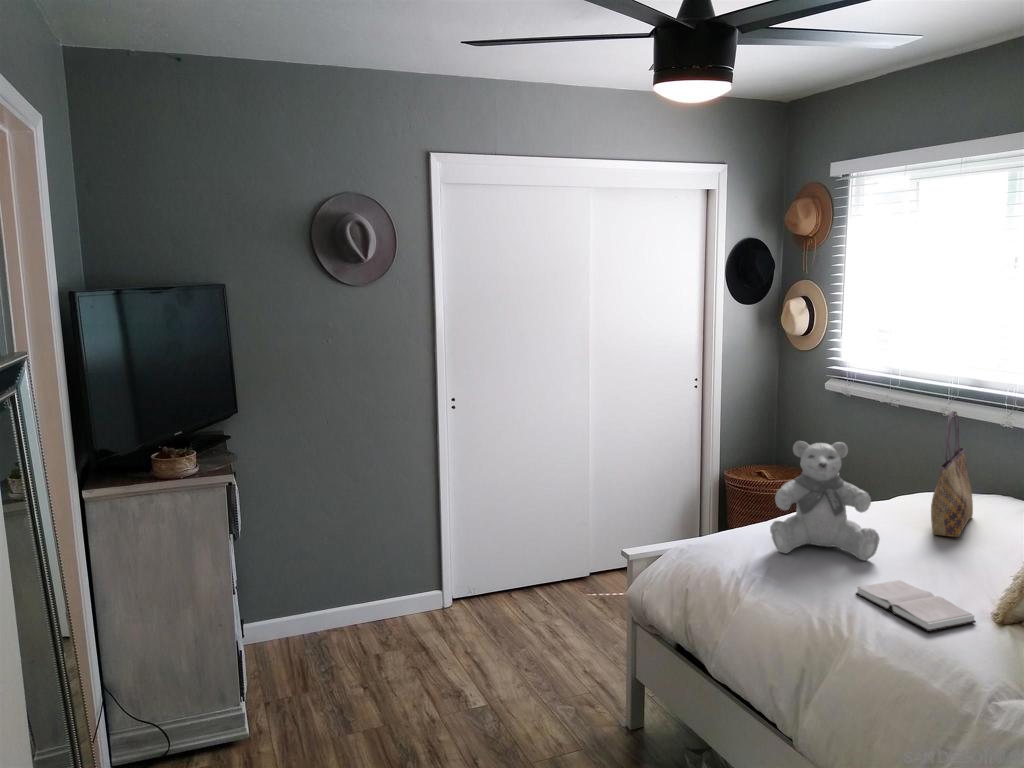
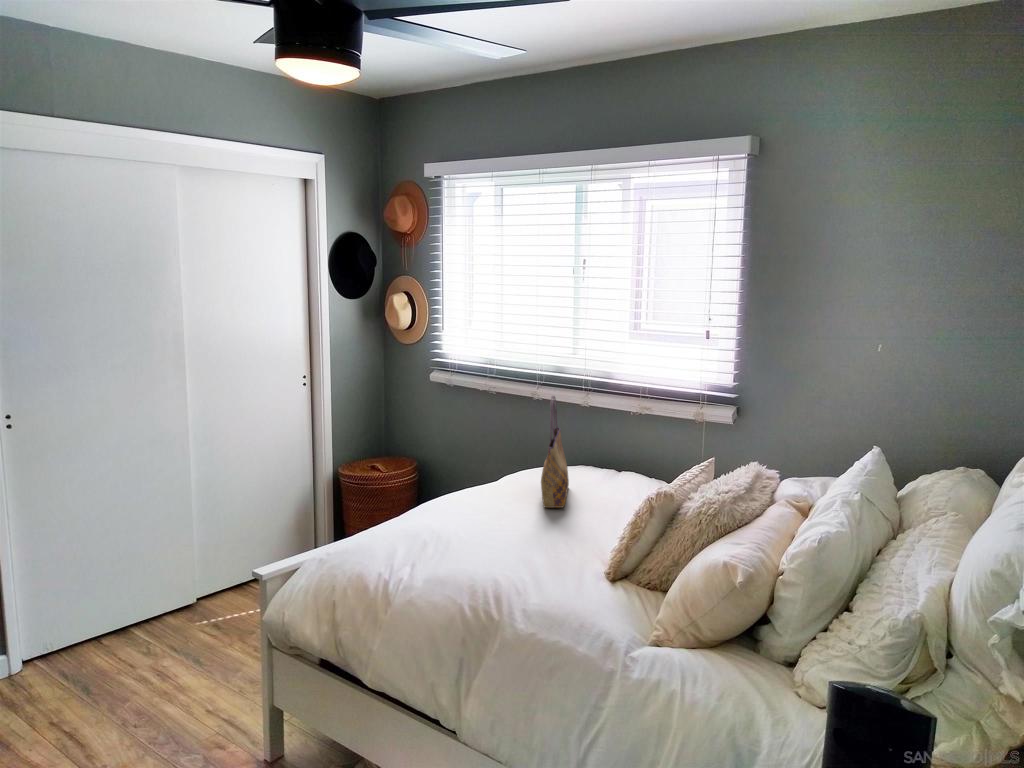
teddy bear: present [770,441,880,561] -> none [411,432,509,547]
hardback book: present [856,580,976,632] -> none [498,556,598,601]

